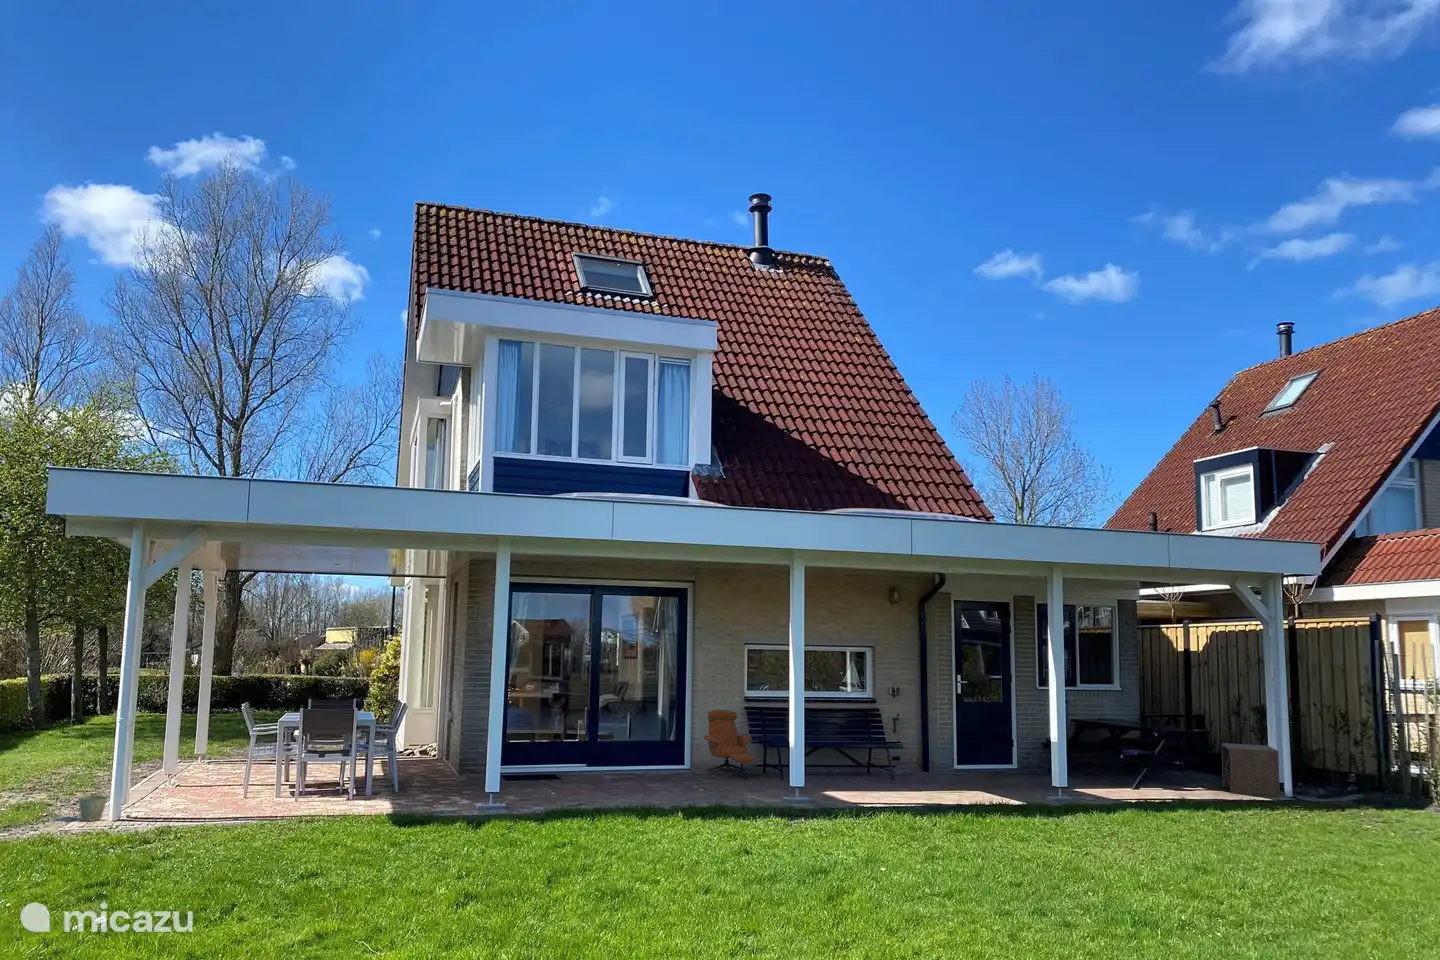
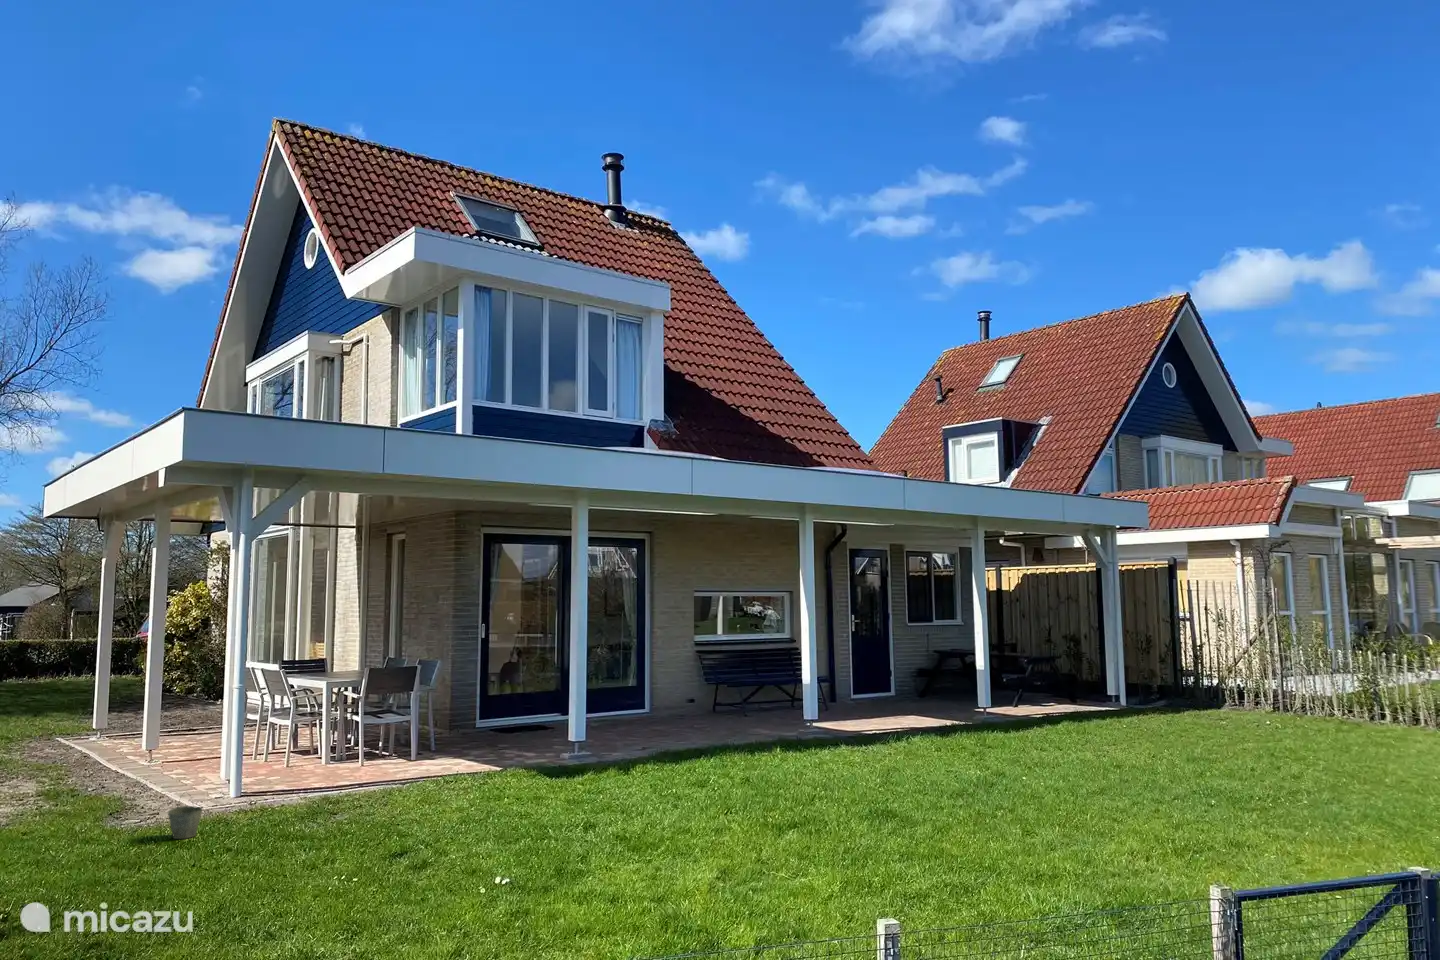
lounge chair: present [704,710,756,780] -> none [668,655,728,720]
side table: present [1222,743,1280,796] -> none [1055,660,1104,700]

